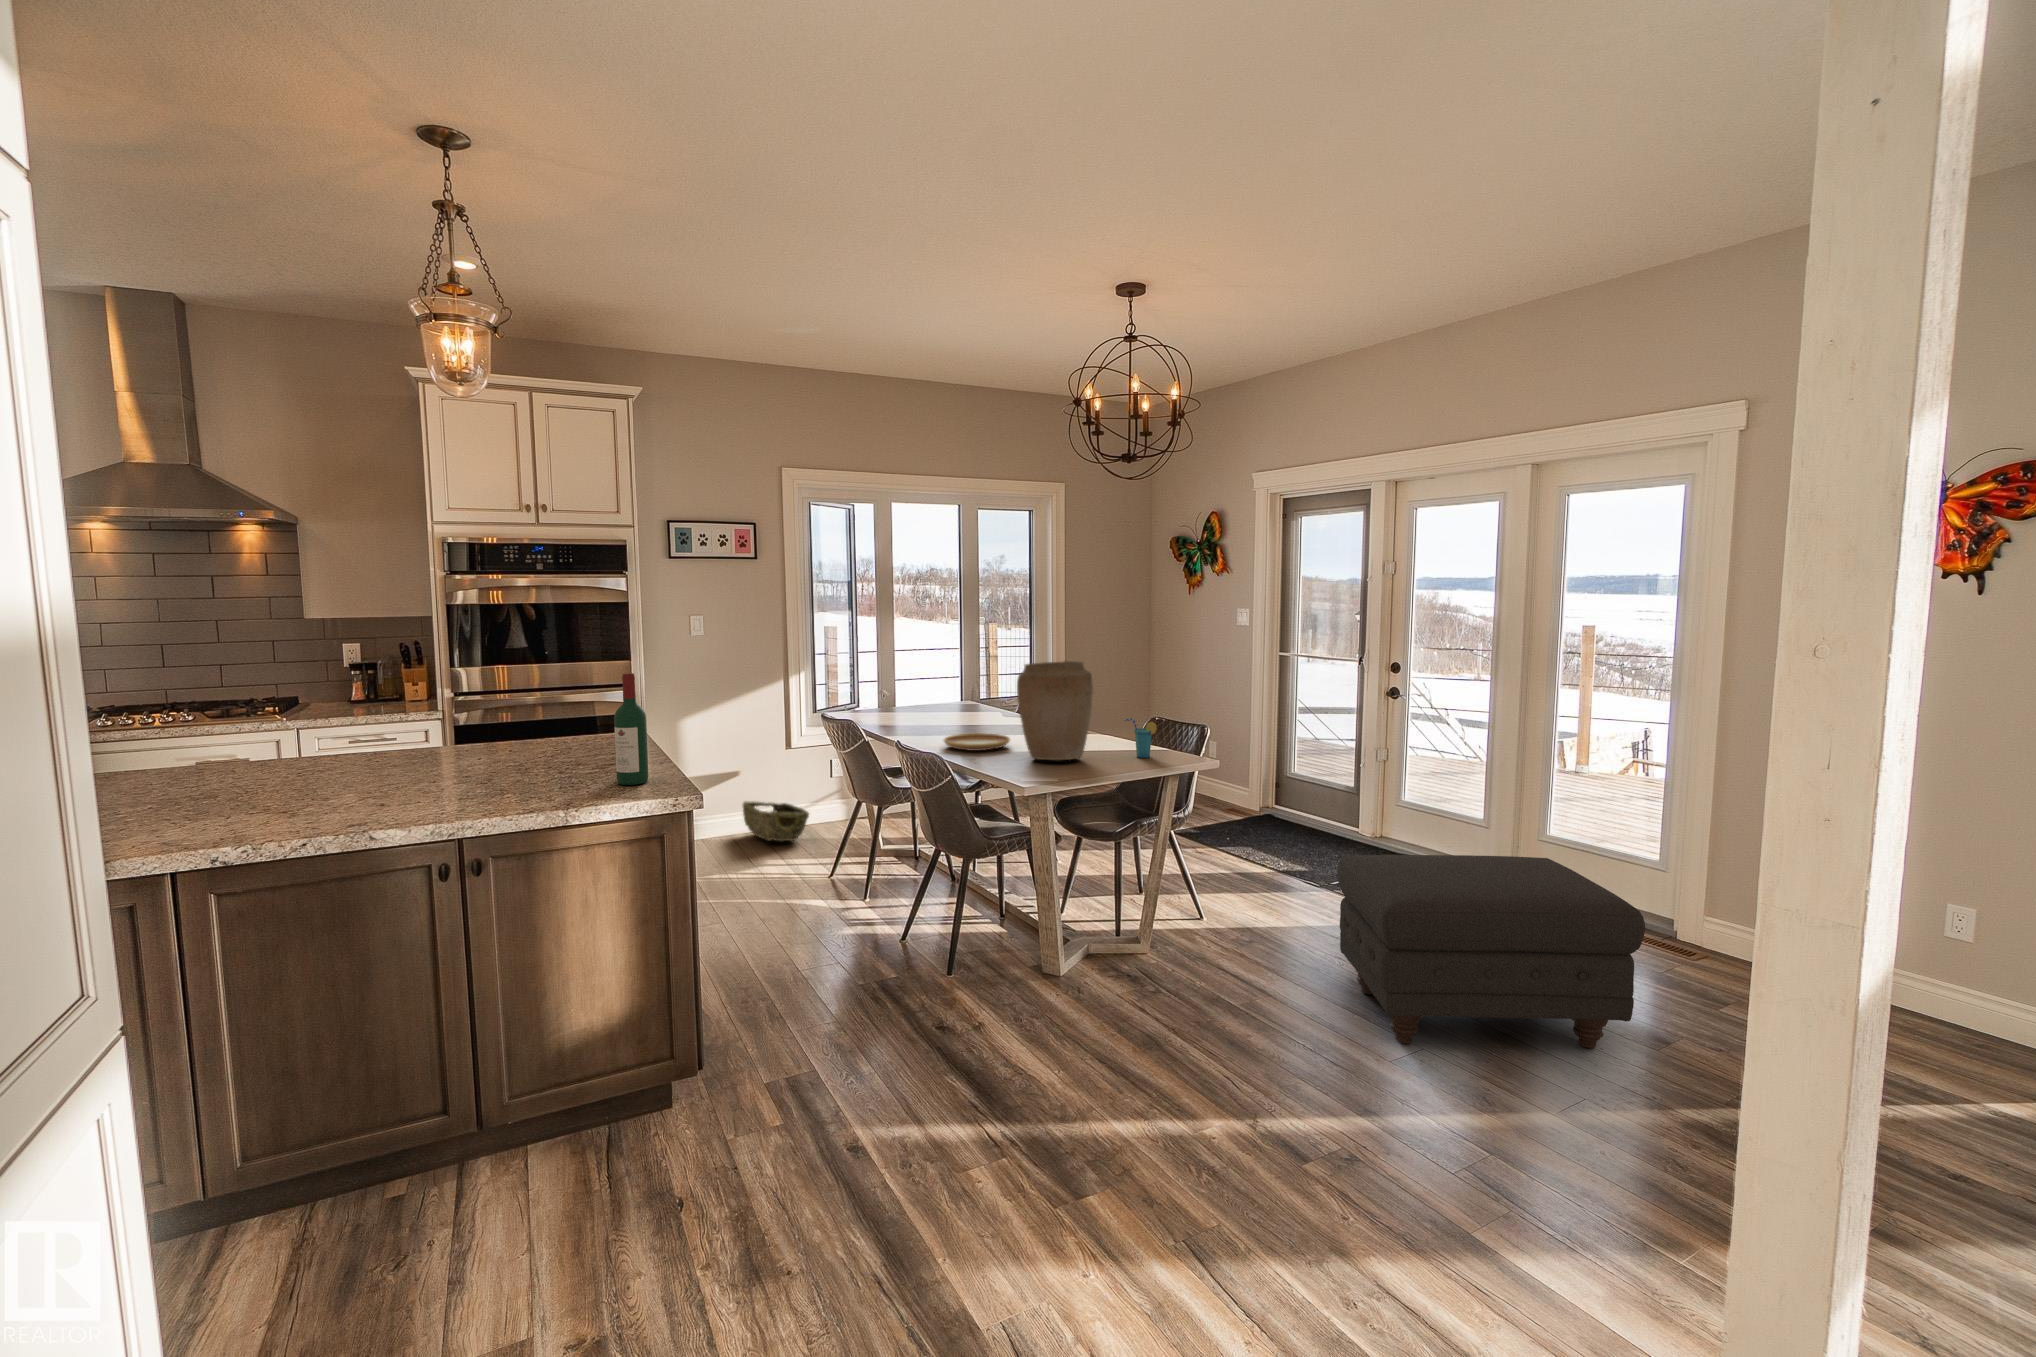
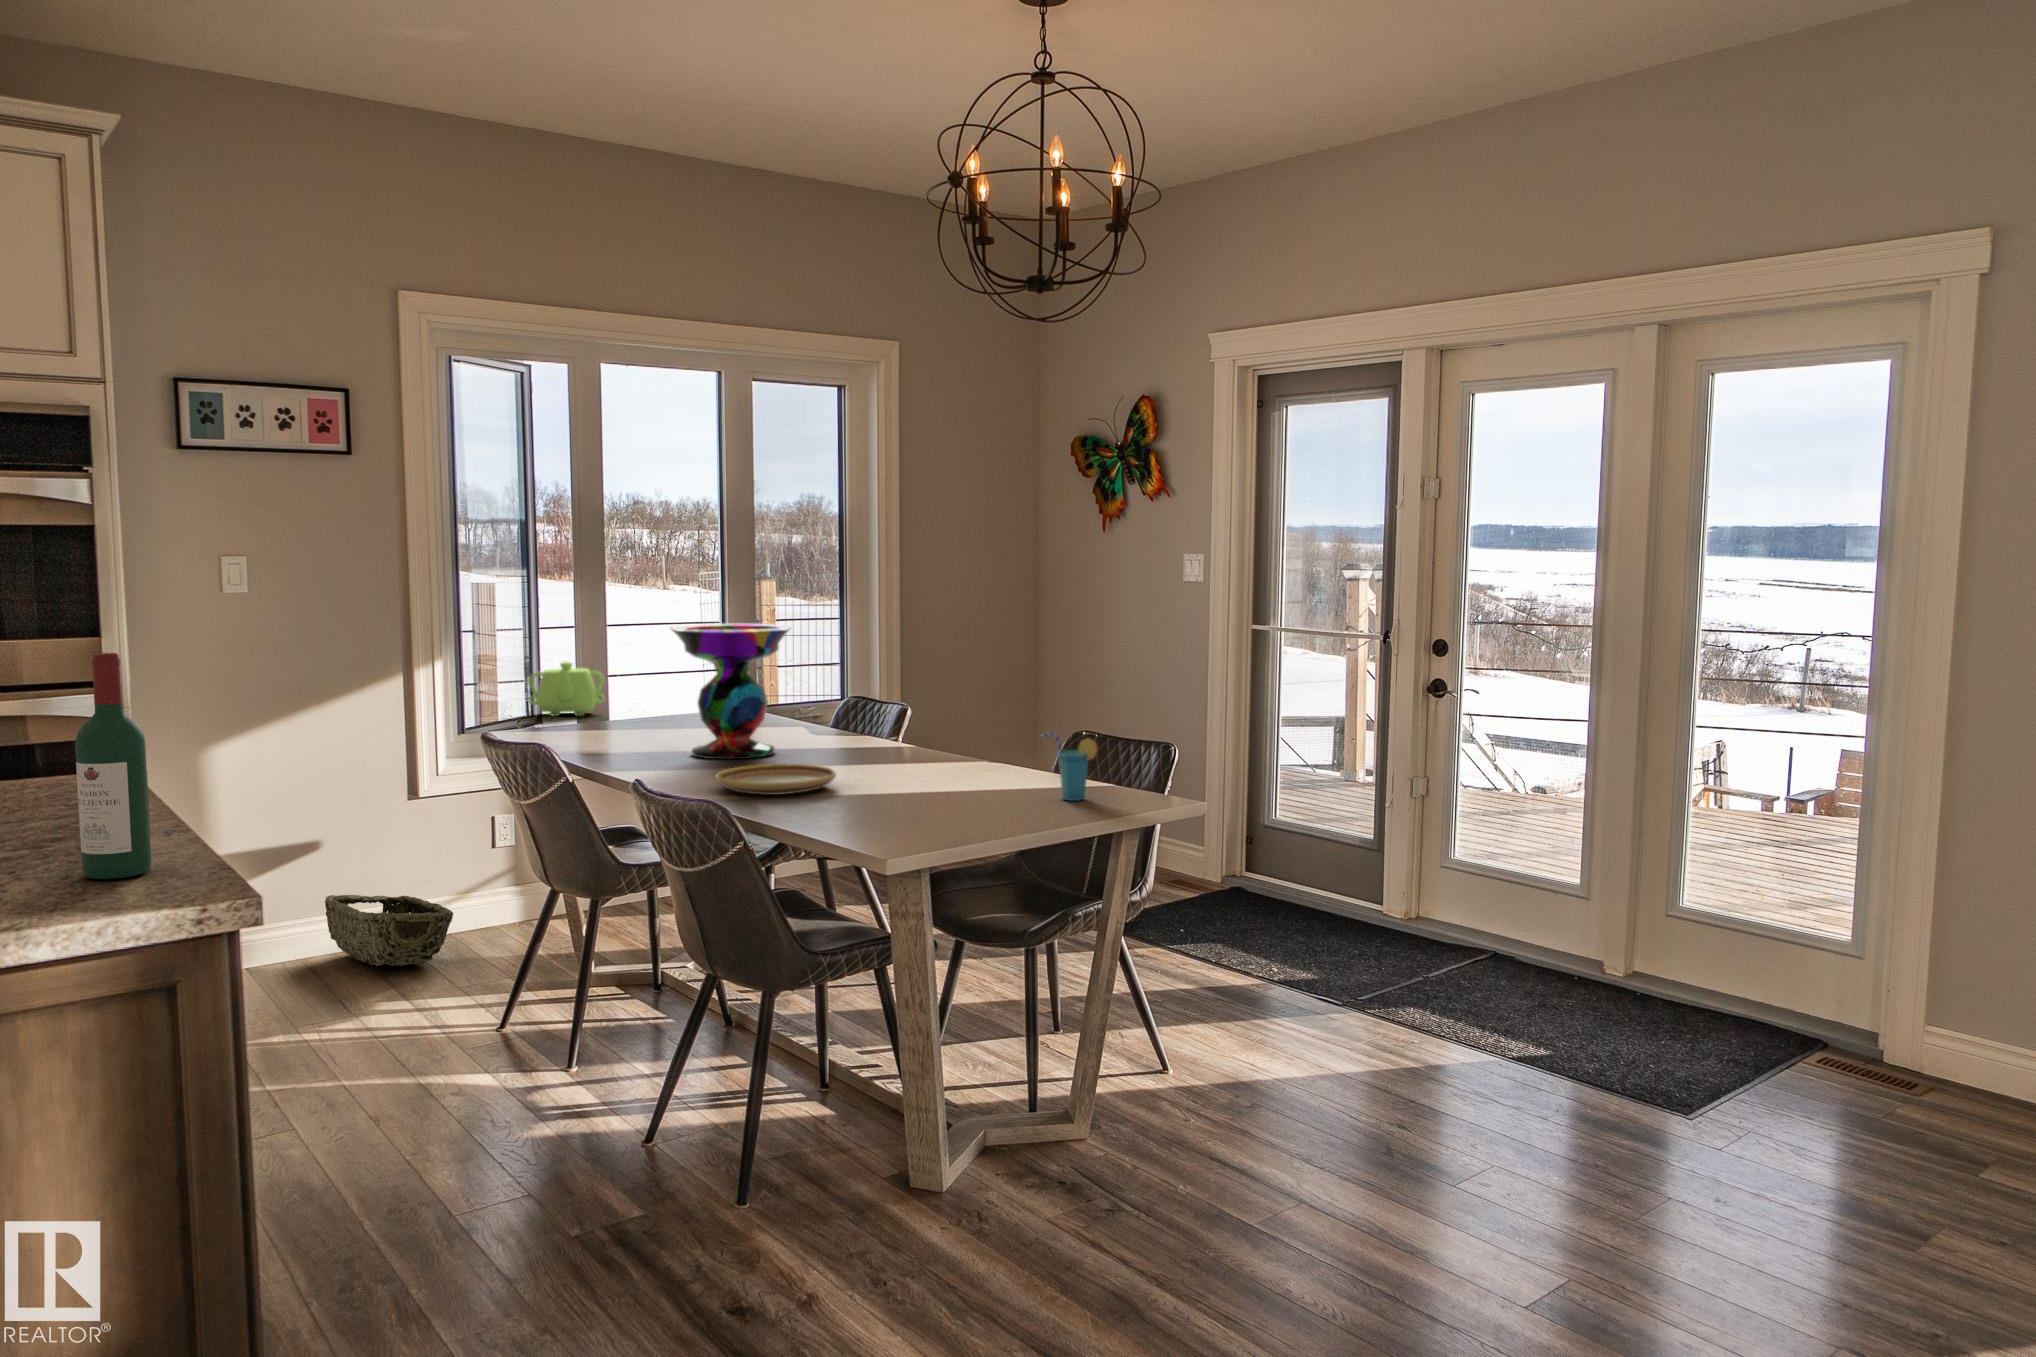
decorative bowl: none [924,653,992,730] -> present [671,624,791,759]
vase: present [1017,661,1093,760] -> none [855,634,988,809]
teapot: none [852,673,894,704] -> present [529,662,605,716]
ottoman: present [1337,855,1645,1048] -> none [1405,949,1910,1274]

